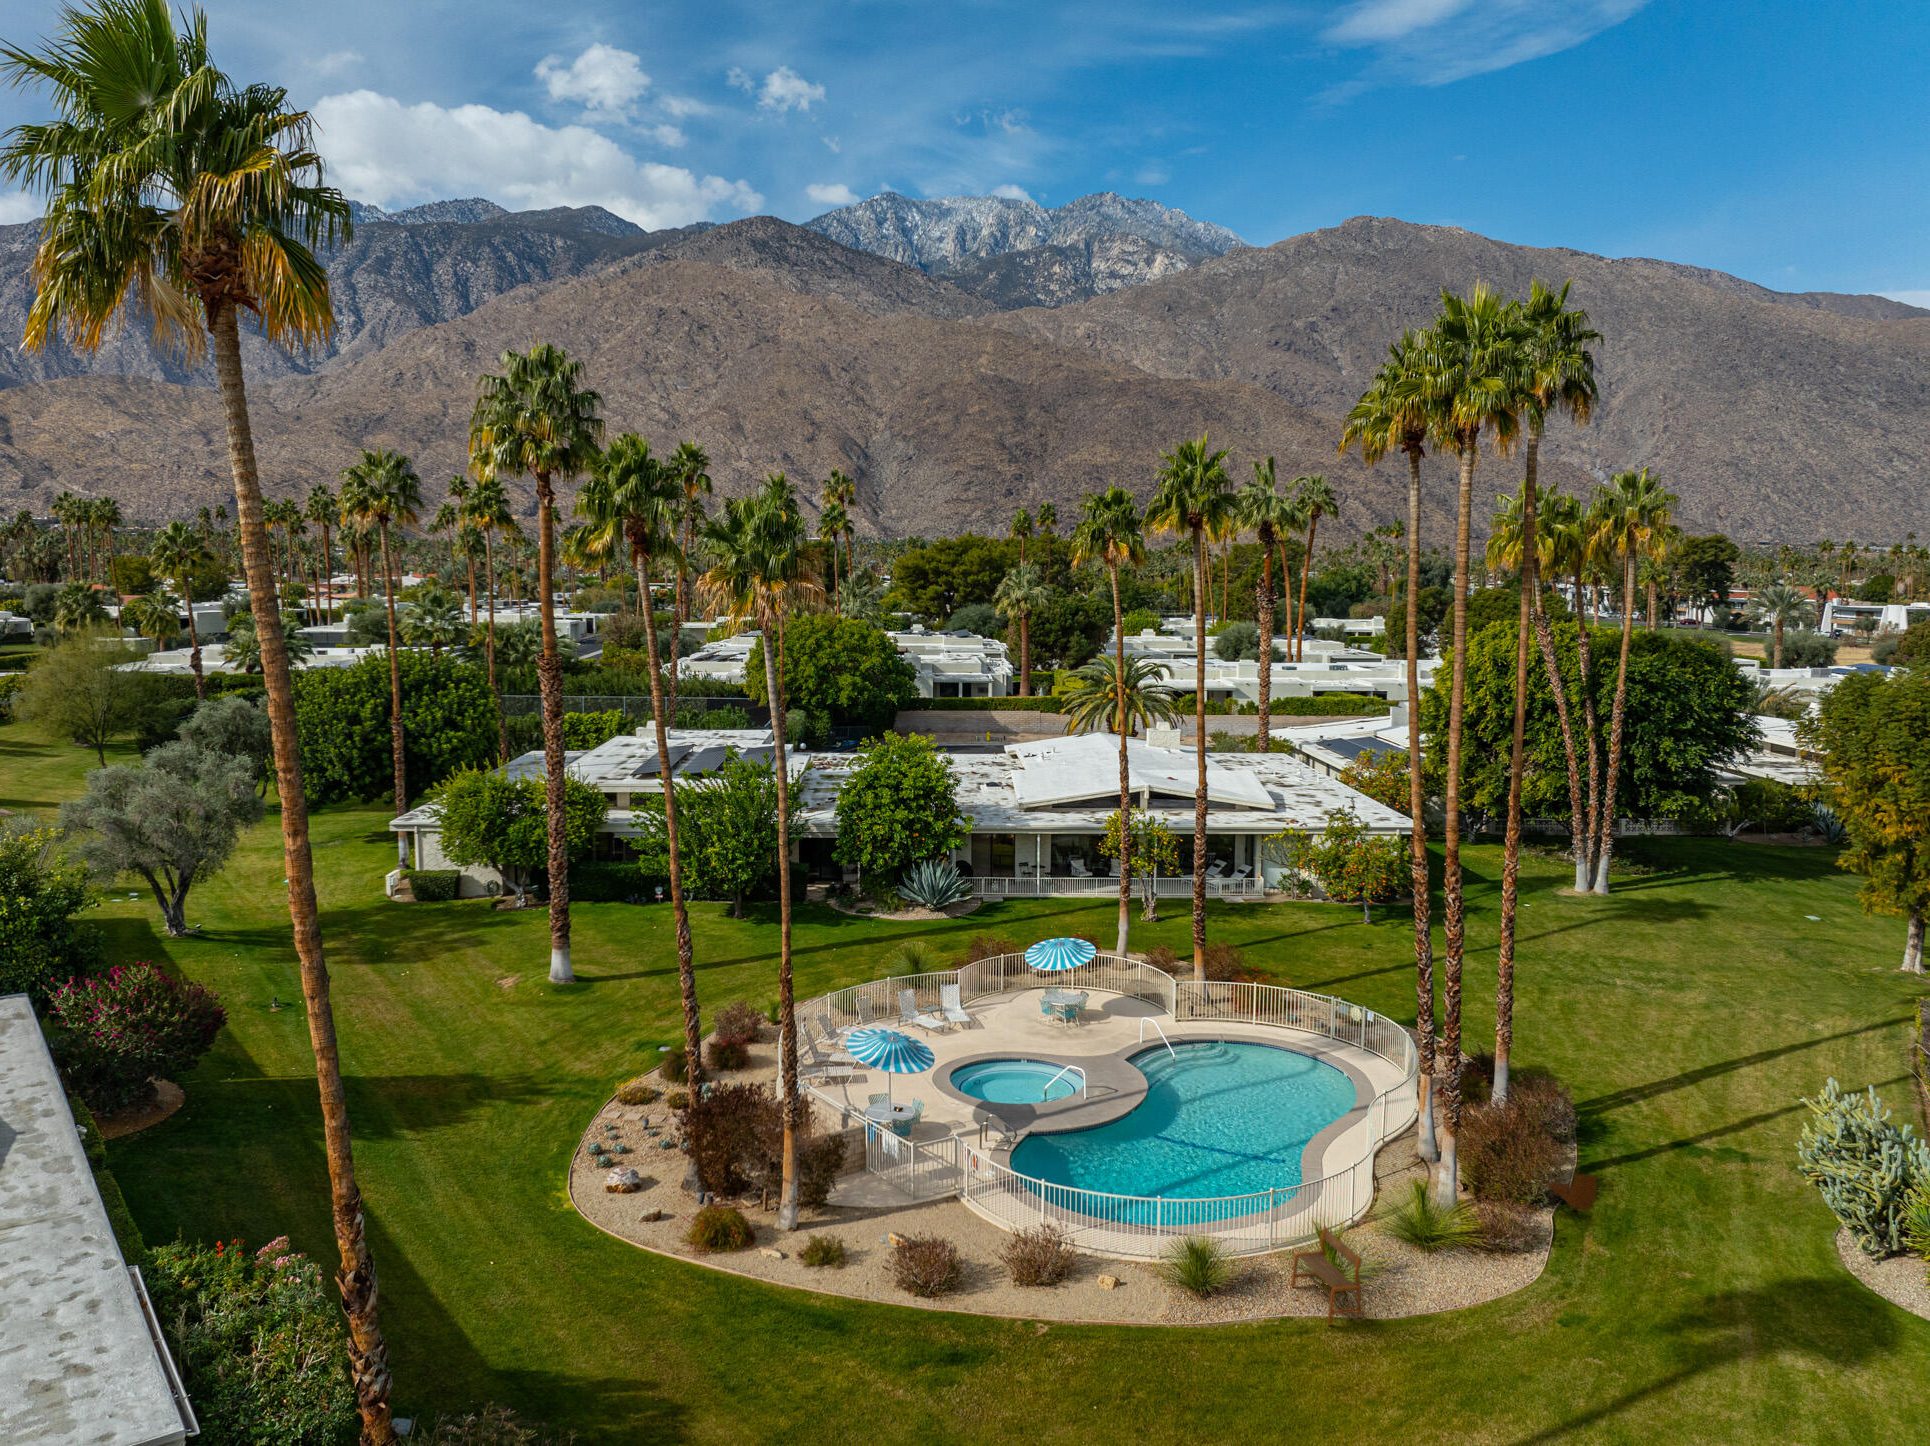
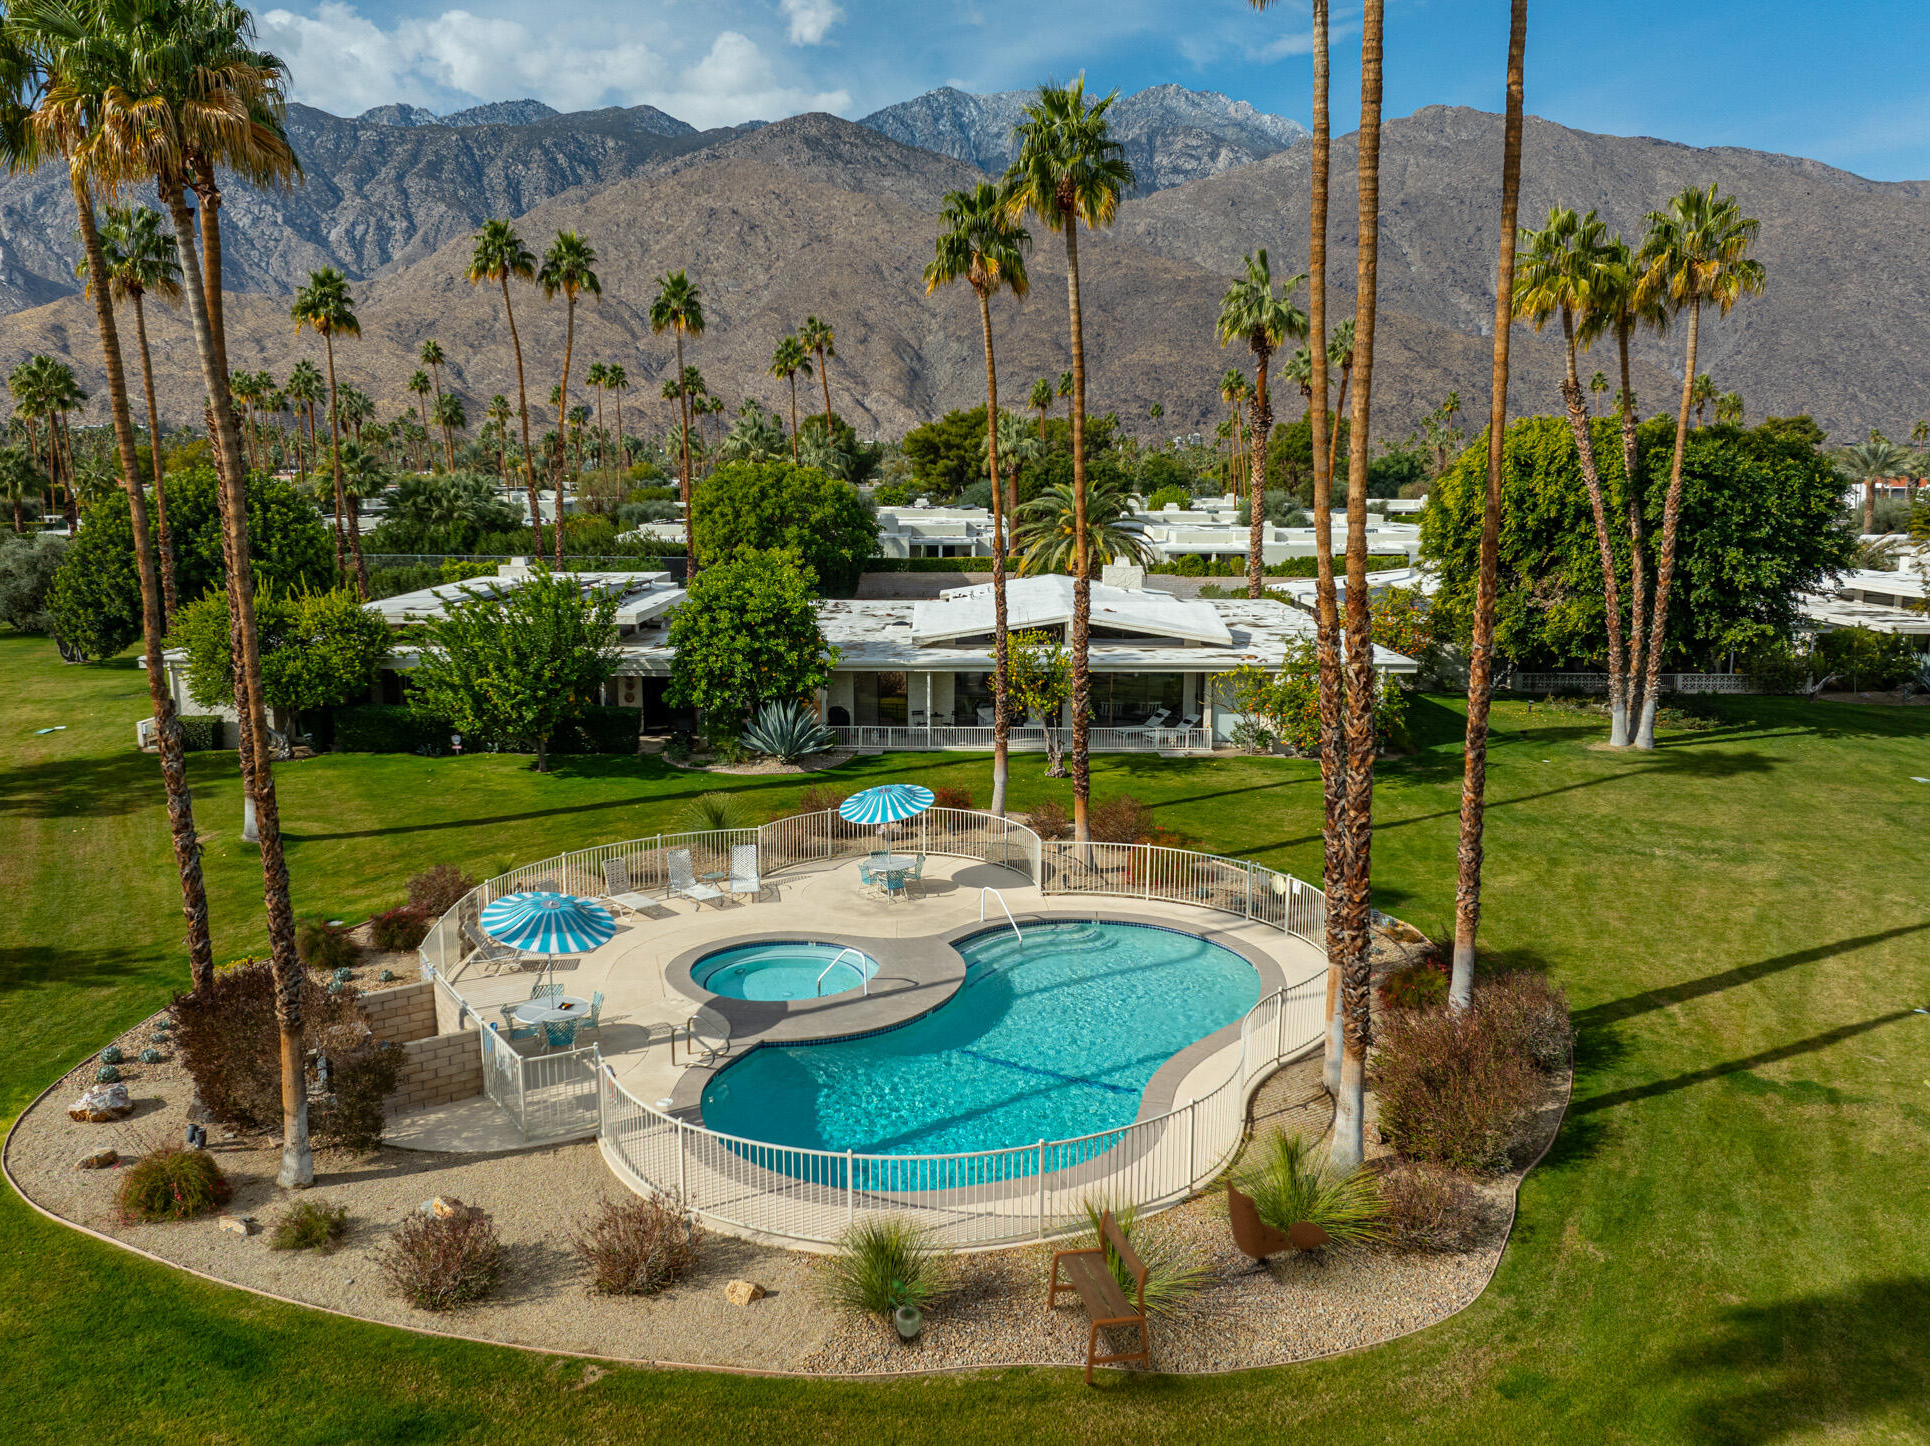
lounge chair: present [1547,1173,1598,1217] -> present [1226,1178,1331,1284]
potted plant: none [1205,1262,1234,1304] -> present [890,1279,938,1337]

